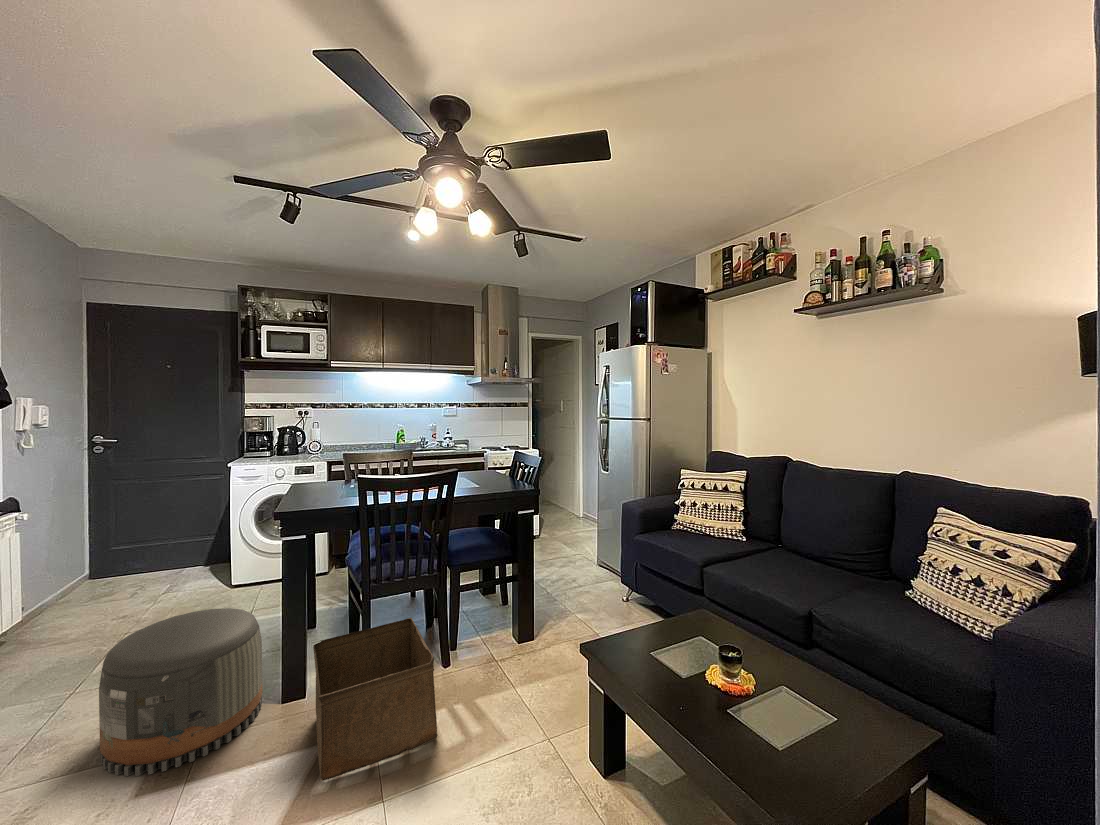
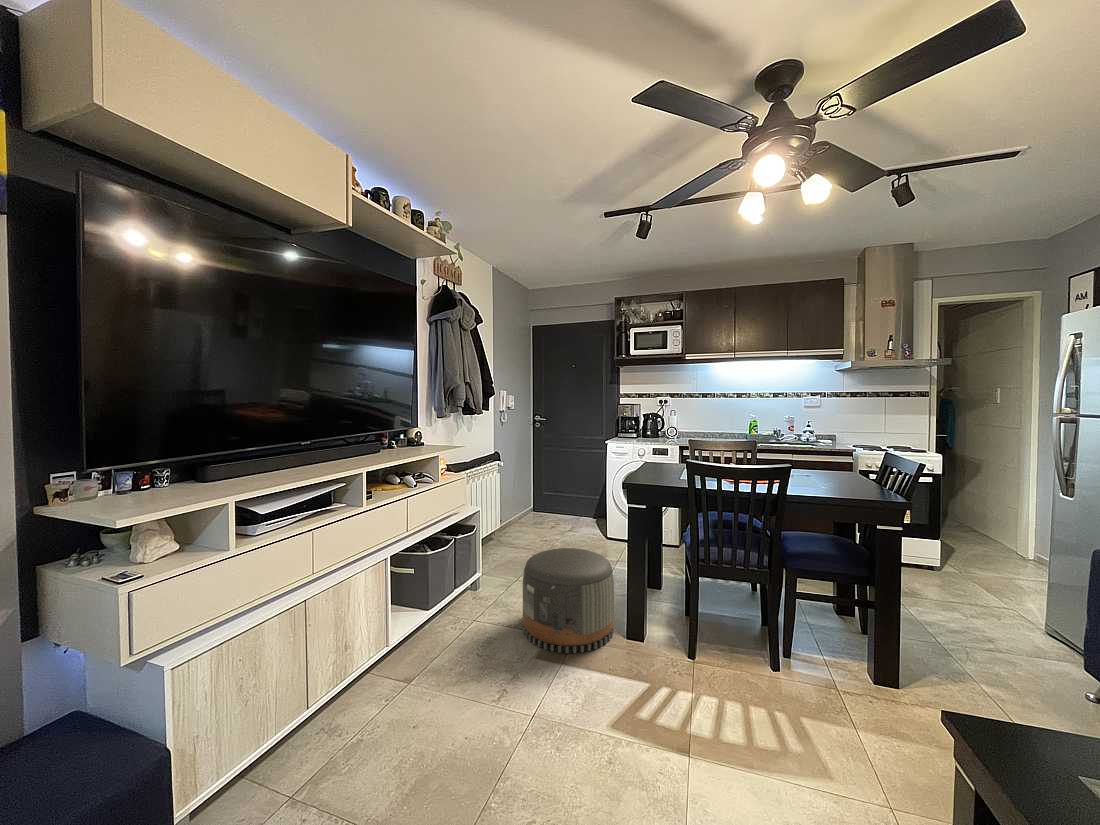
storage bin: present [313,618,438,781] -> none [643,598,751,731]

